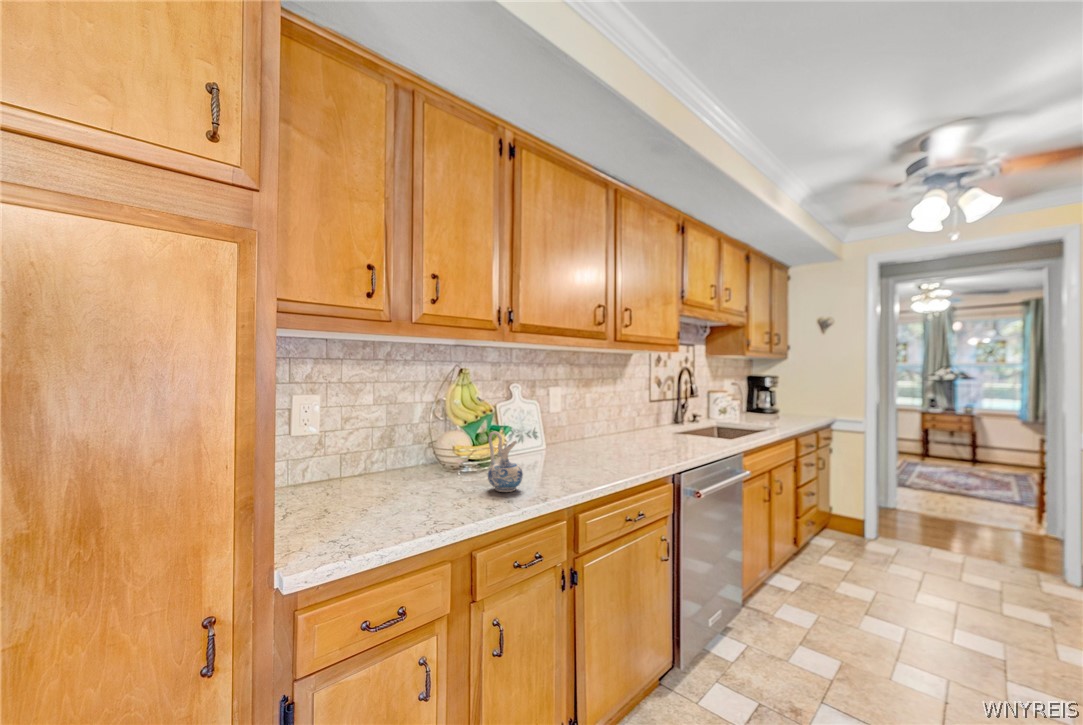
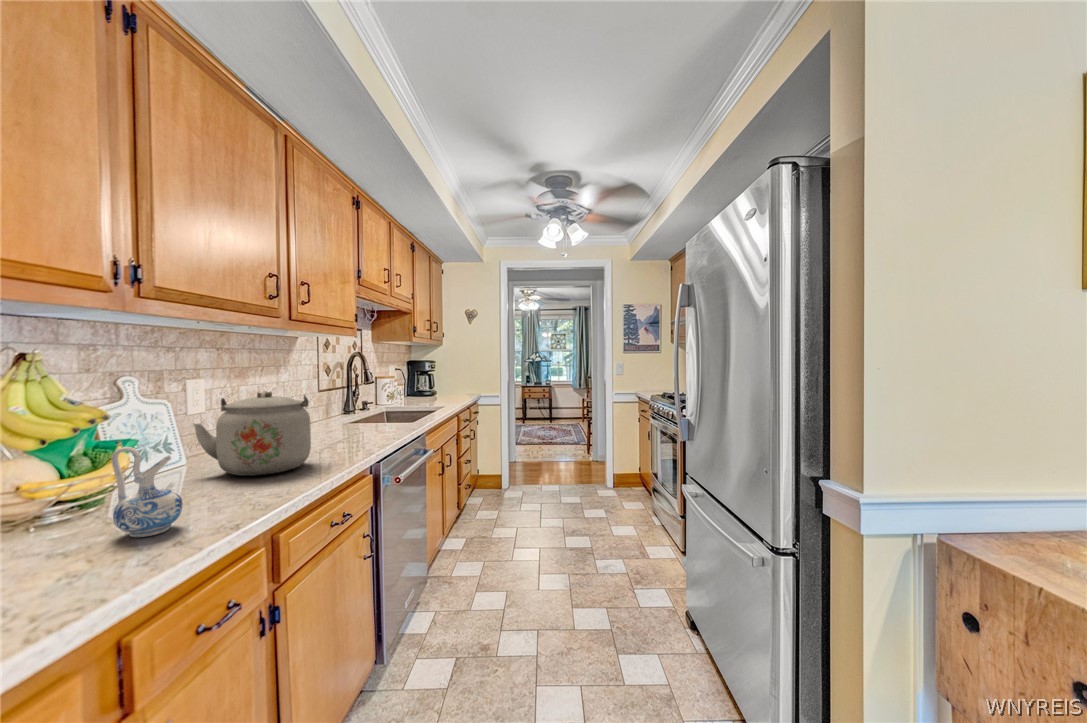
kettle: none [543,400,623,466] -> present [193,391,311,476]

